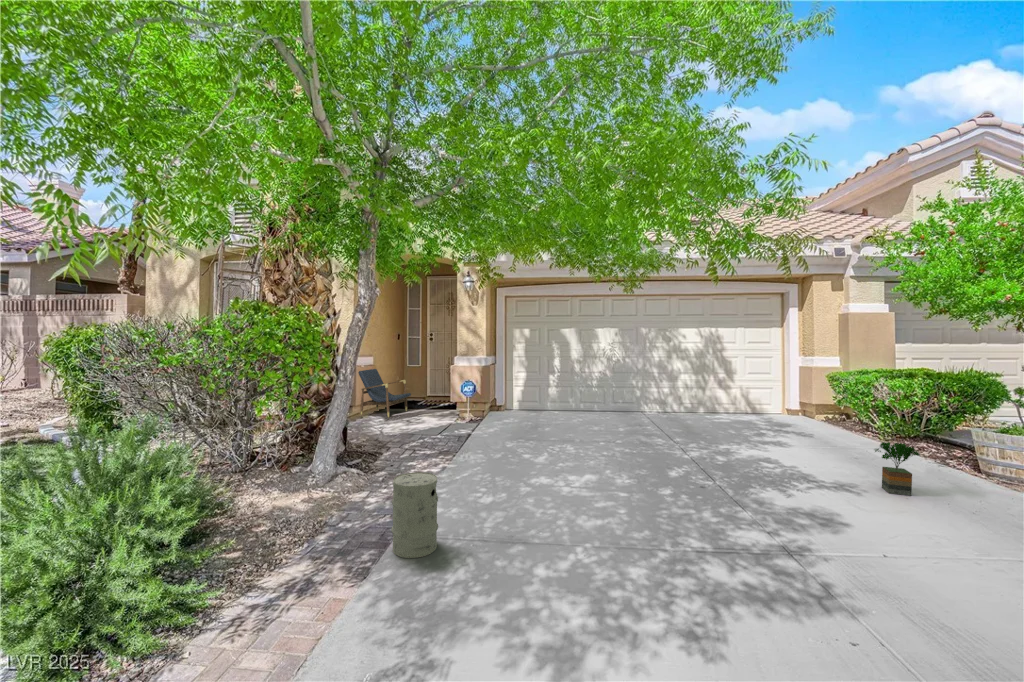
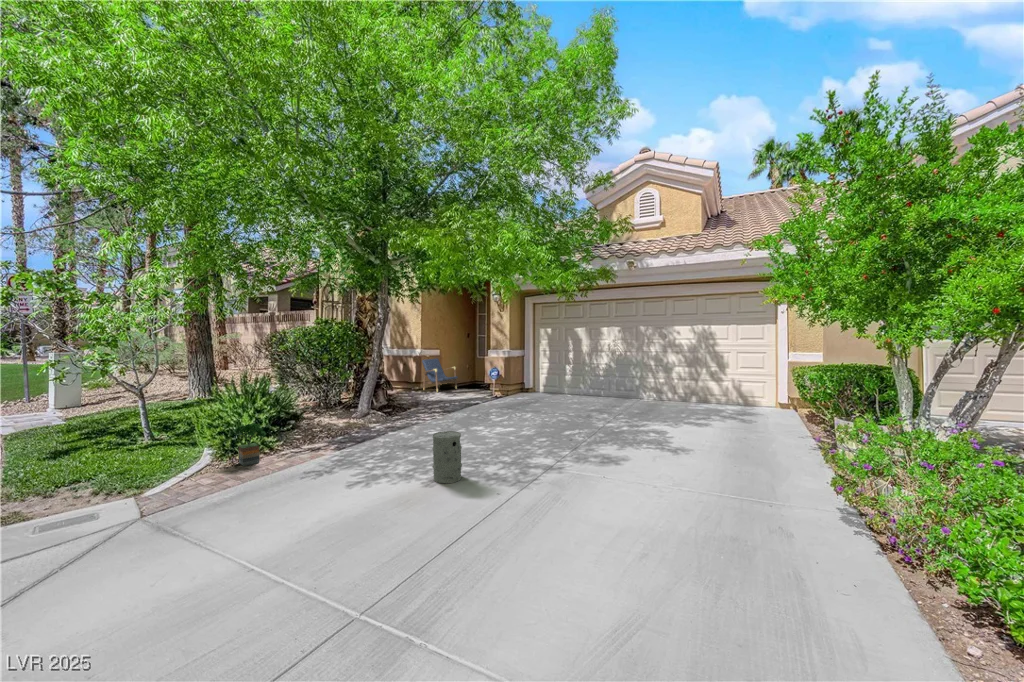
potted tree: present [875,442,919,496] -> present [234,423,265,466]
trash can: present [391,472,438,558] -> present [432,431,462,483]

